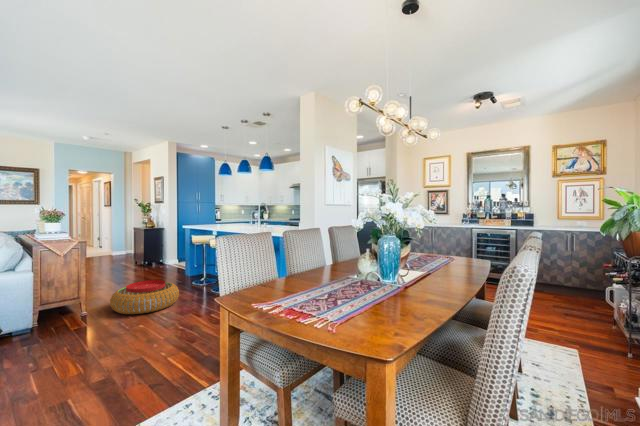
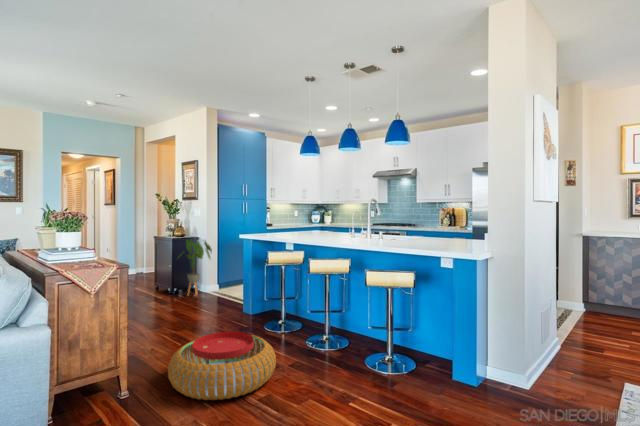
house plant: none [145,229,172,267] -> present [186,240,212,295]

